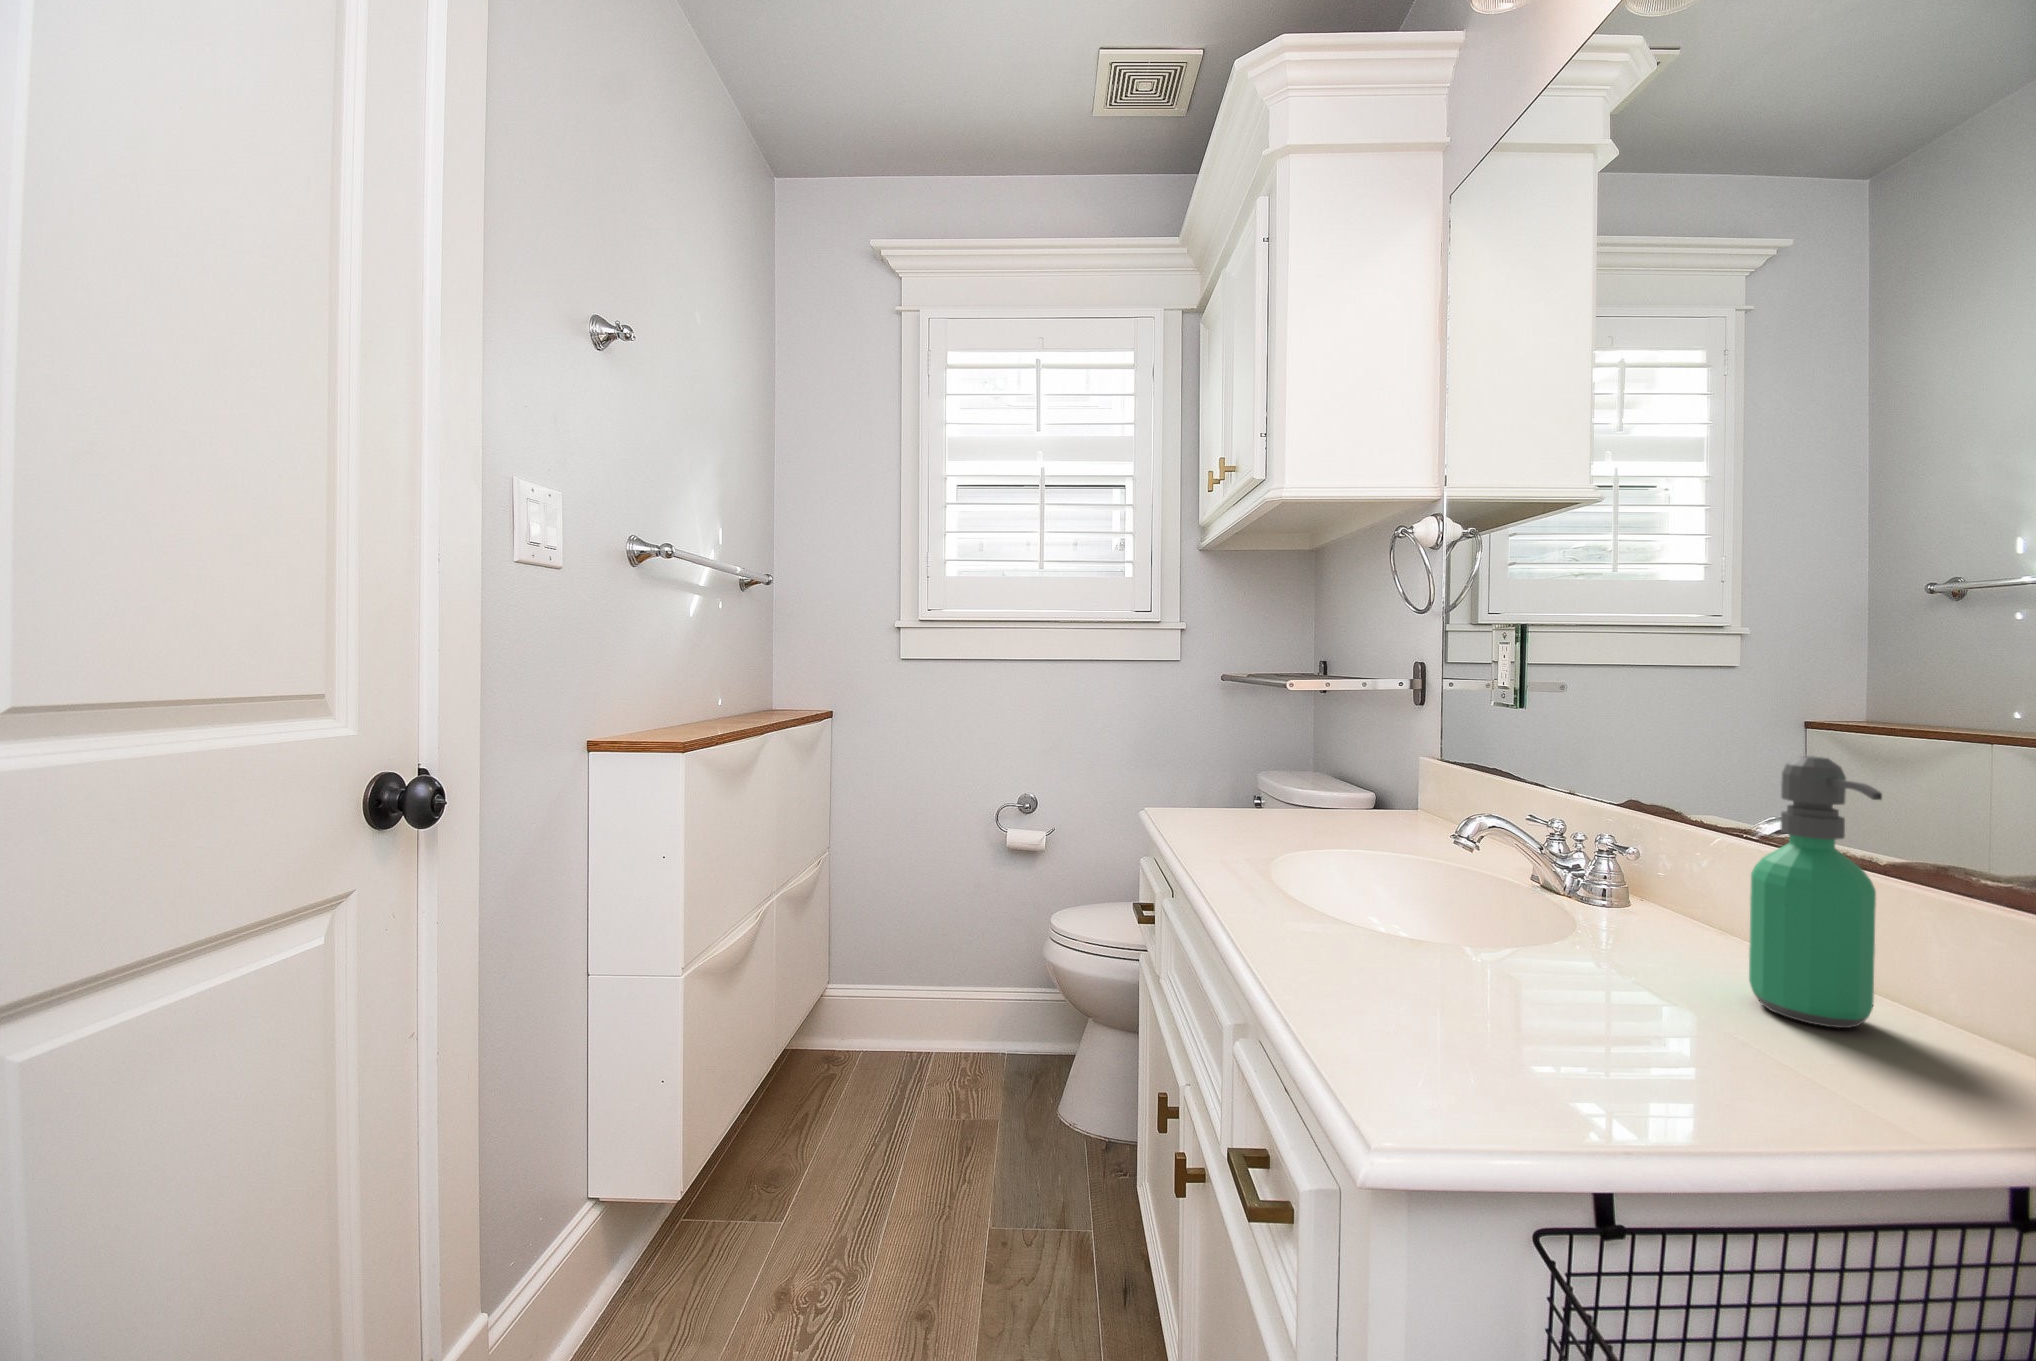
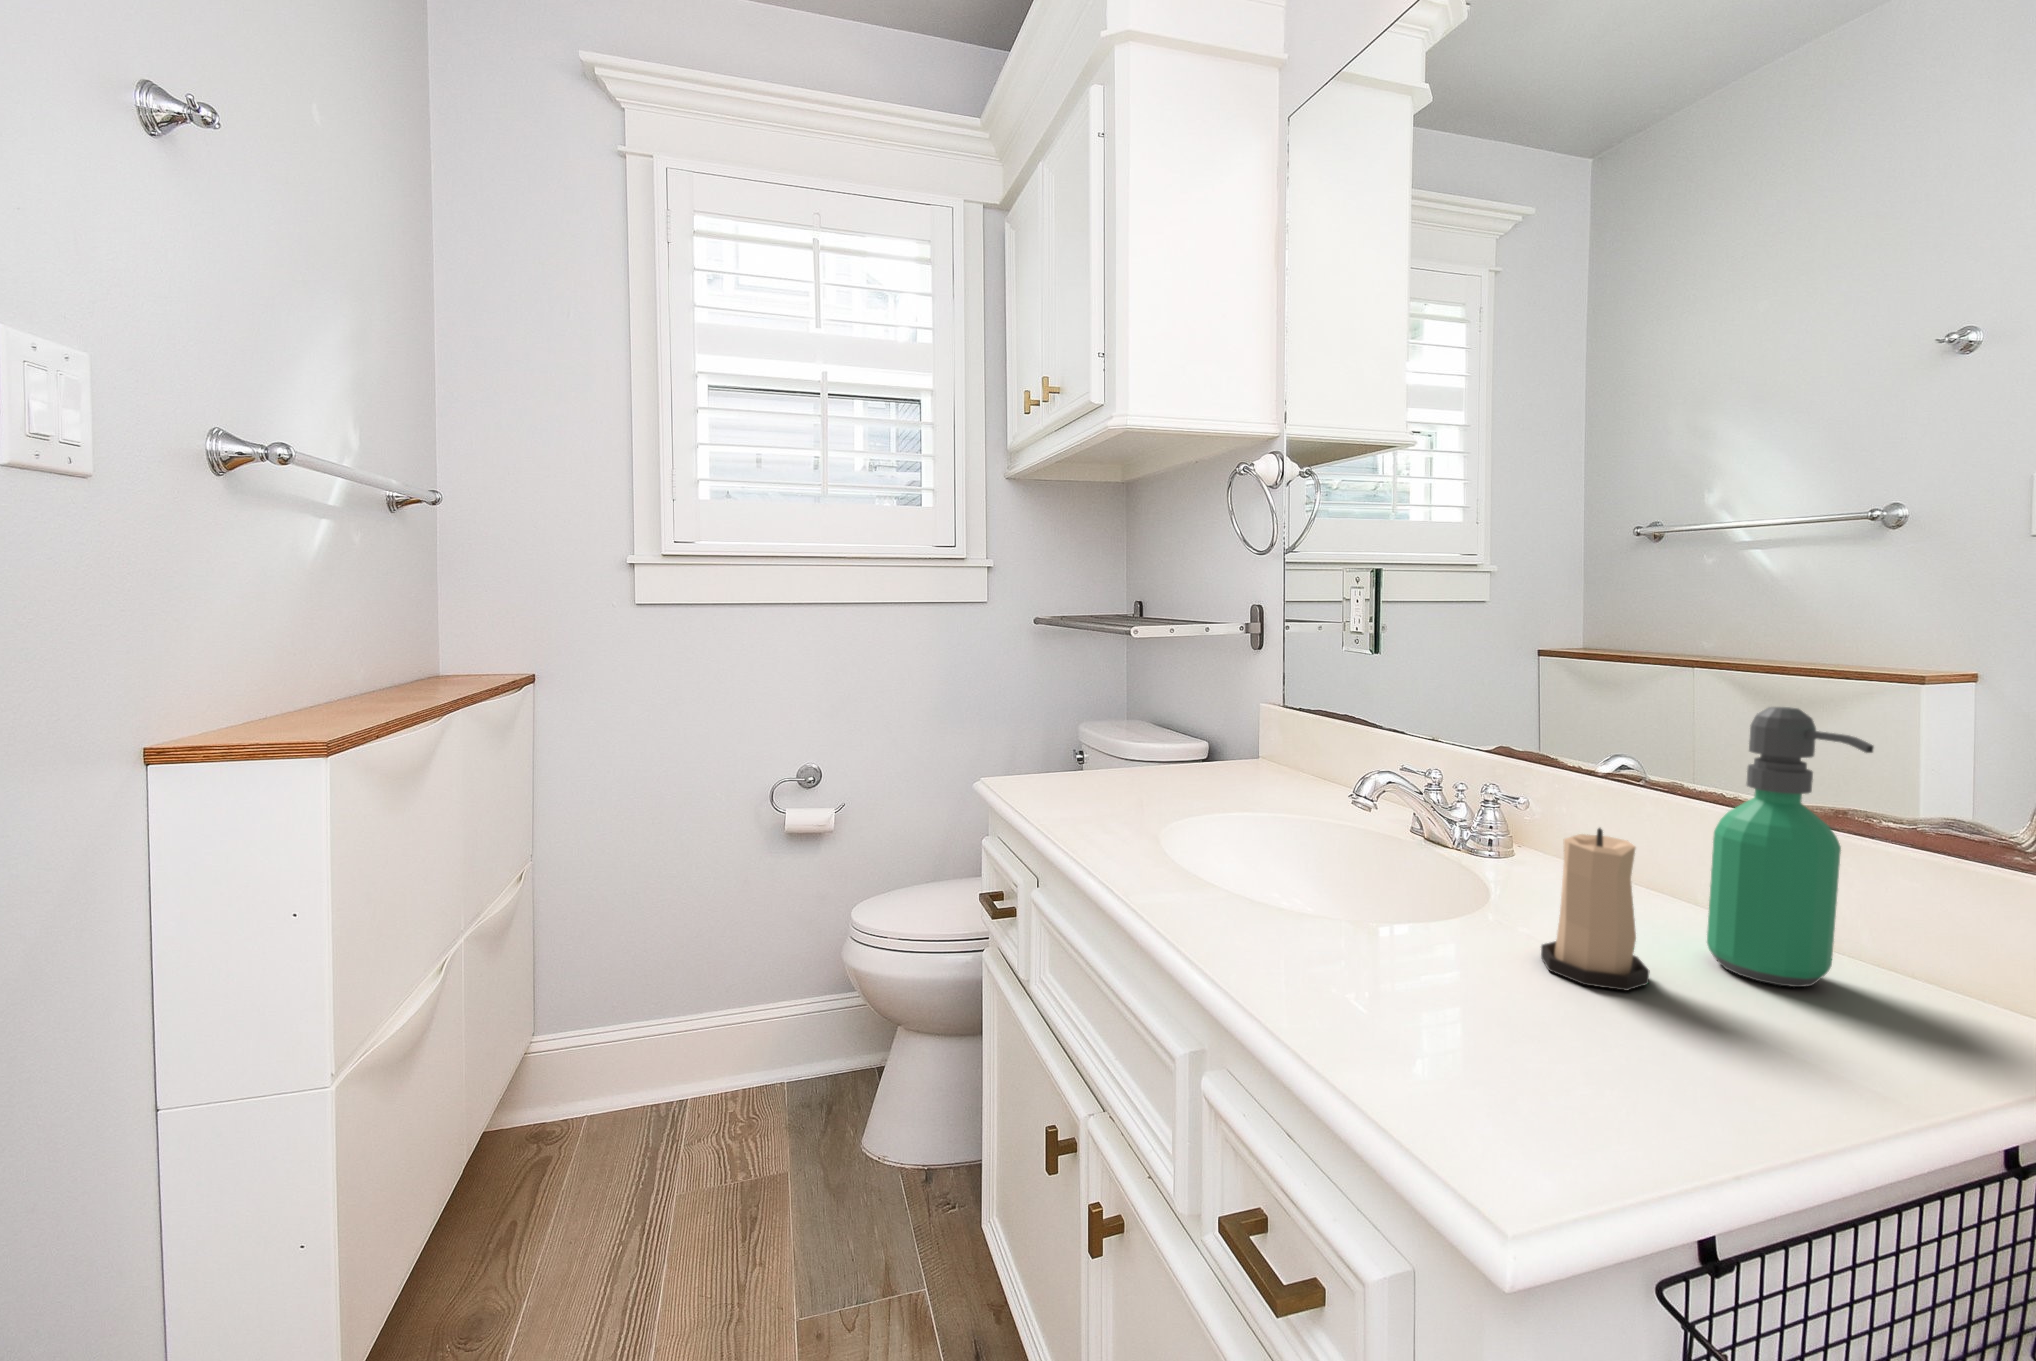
candle: none [1562,857,1657,1005] -> present [1541,828,1649,991]

